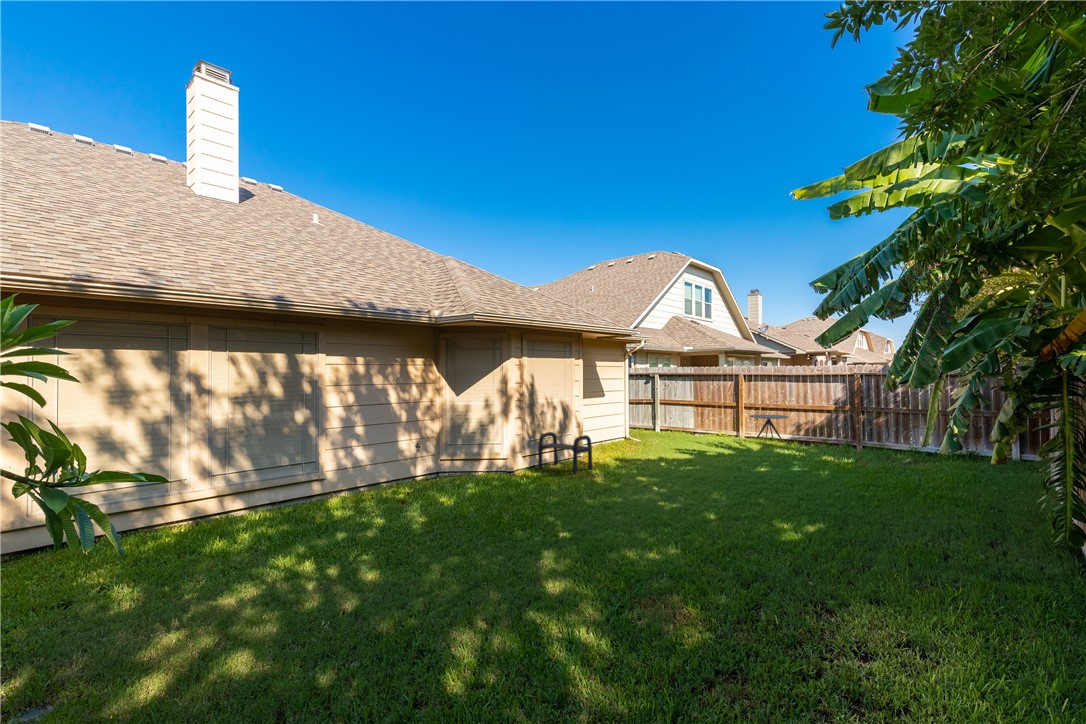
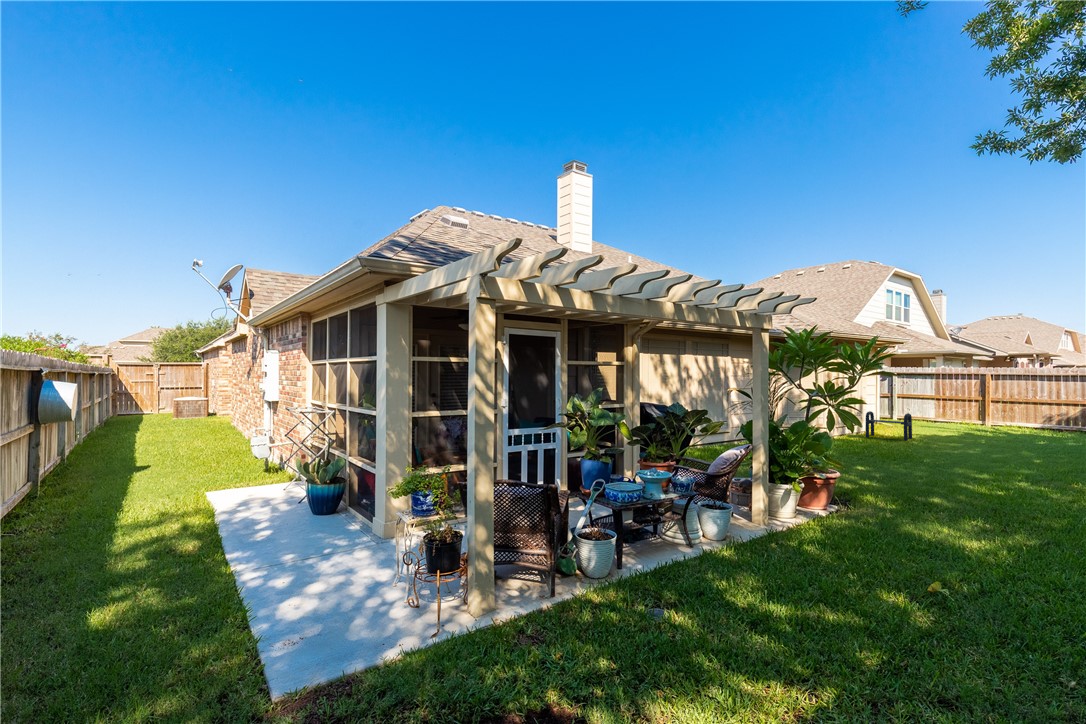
round table: present [750,414,788,441] -> none [1002,407,1043,429]

